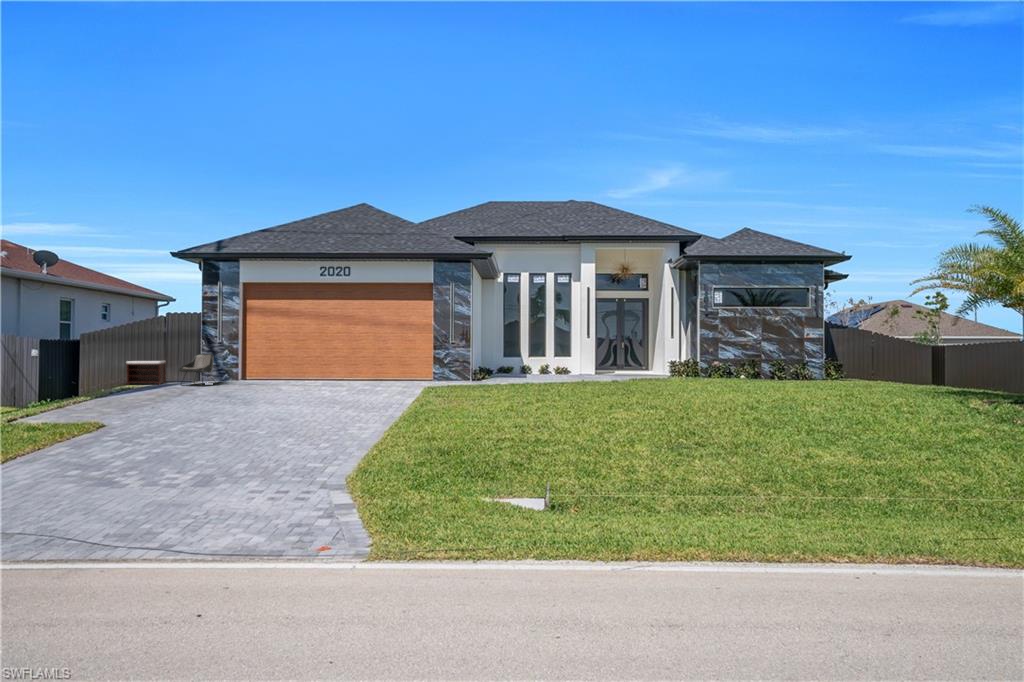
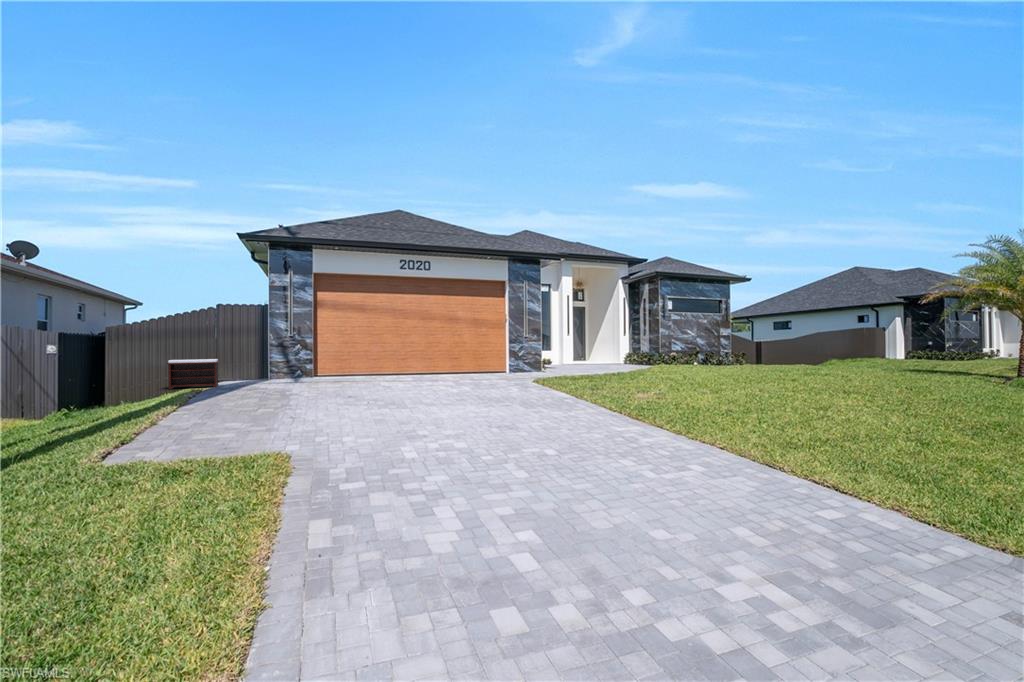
lounge chair: present [179,354,215,386] -> none [252,350,290,387]

